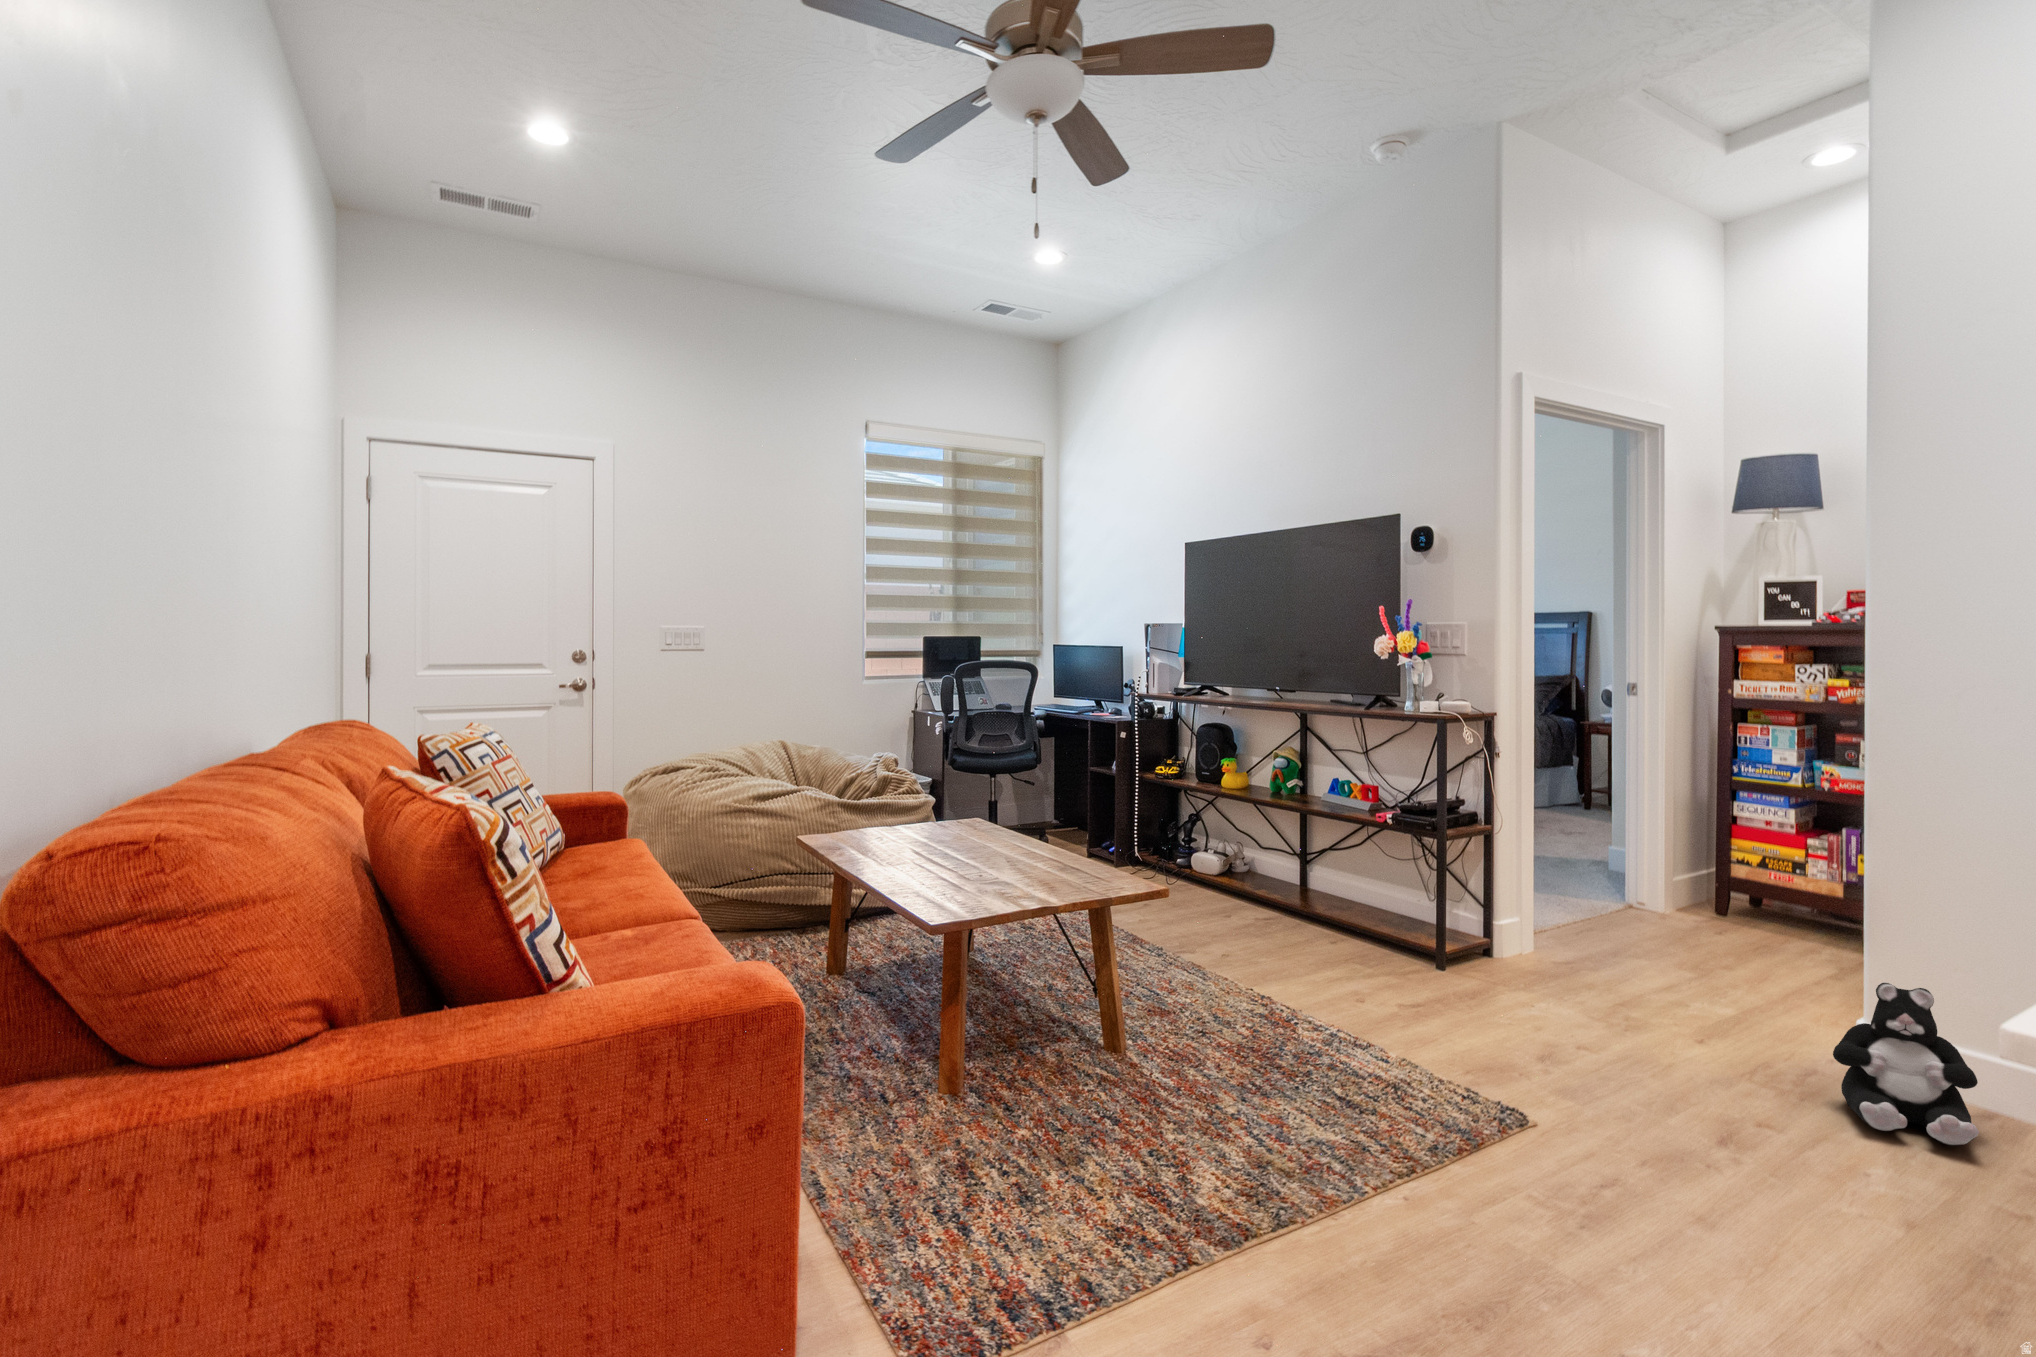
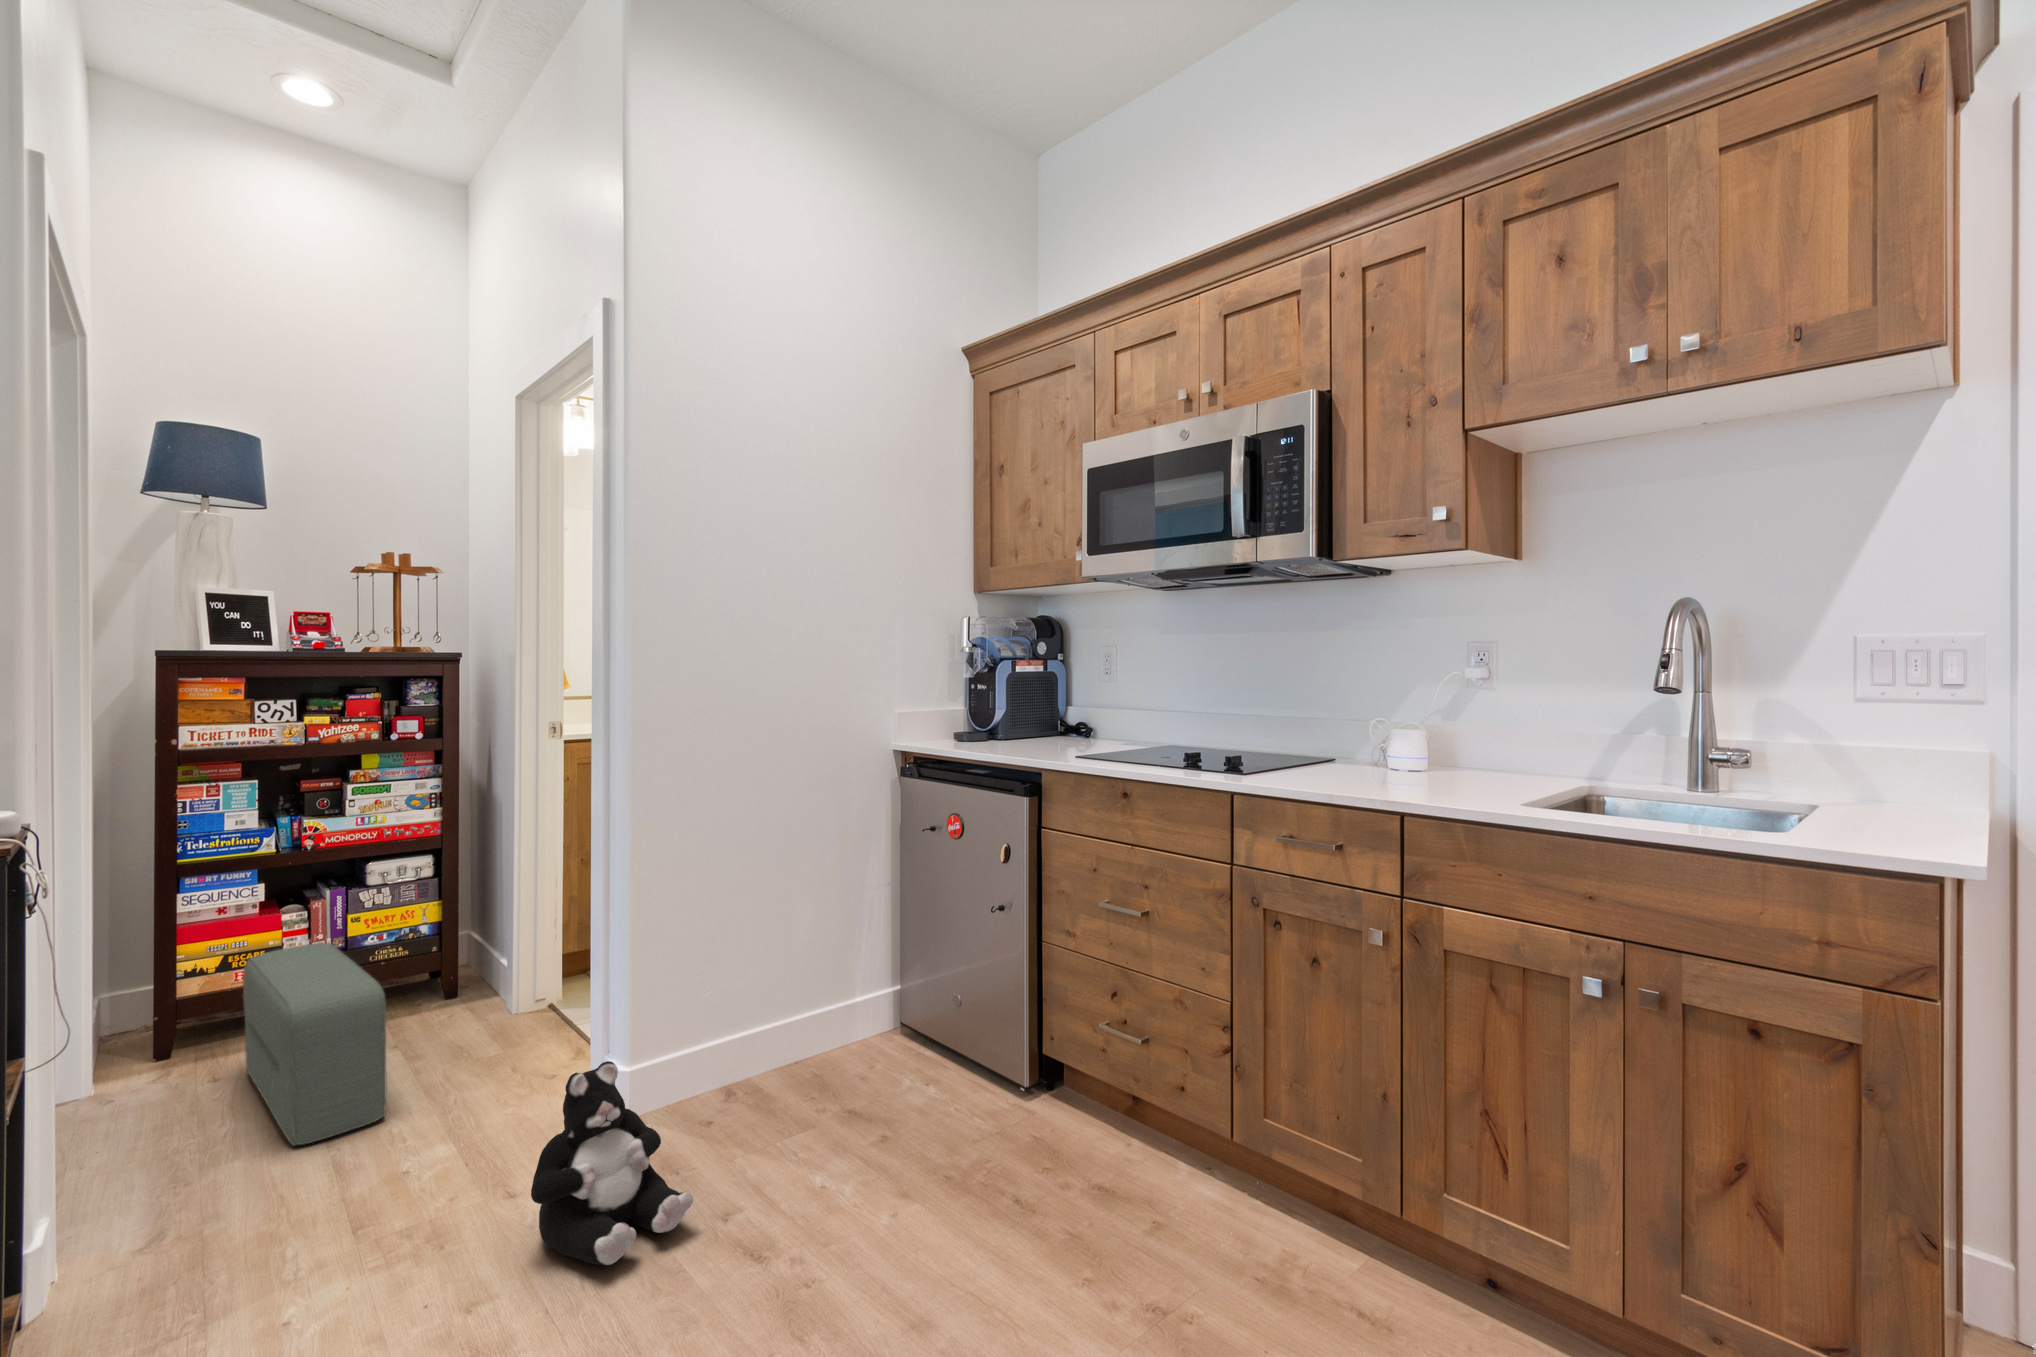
pouf: none [1747,857,1830,998] -> present [243,943,387,1146]

